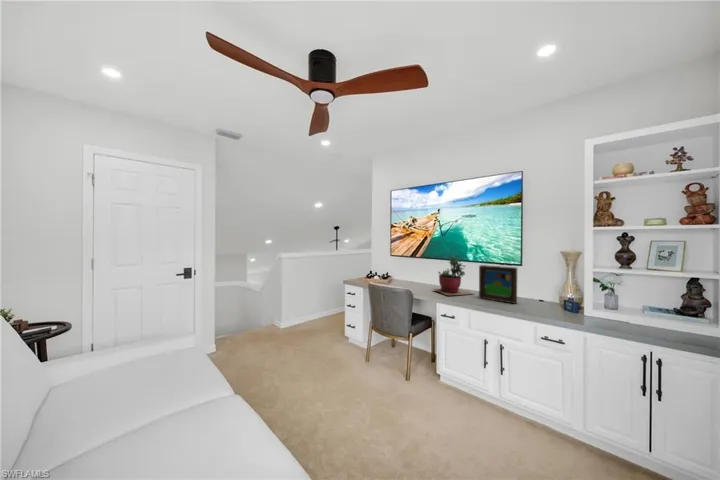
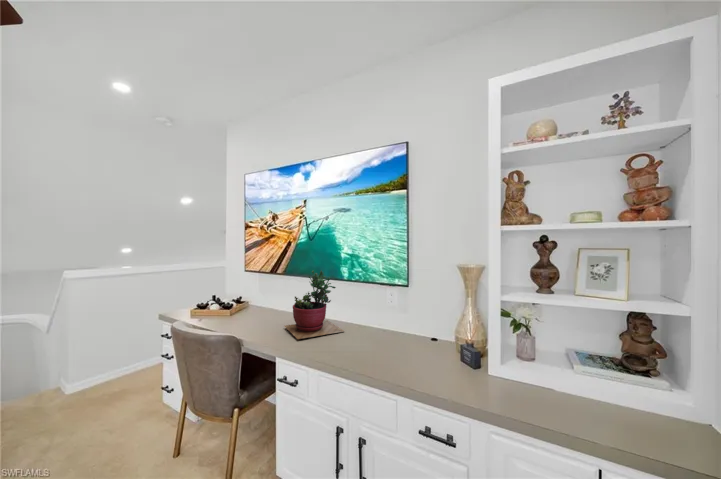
picture frame: present [479,265,517,303] -> none [345,287,398,351]

